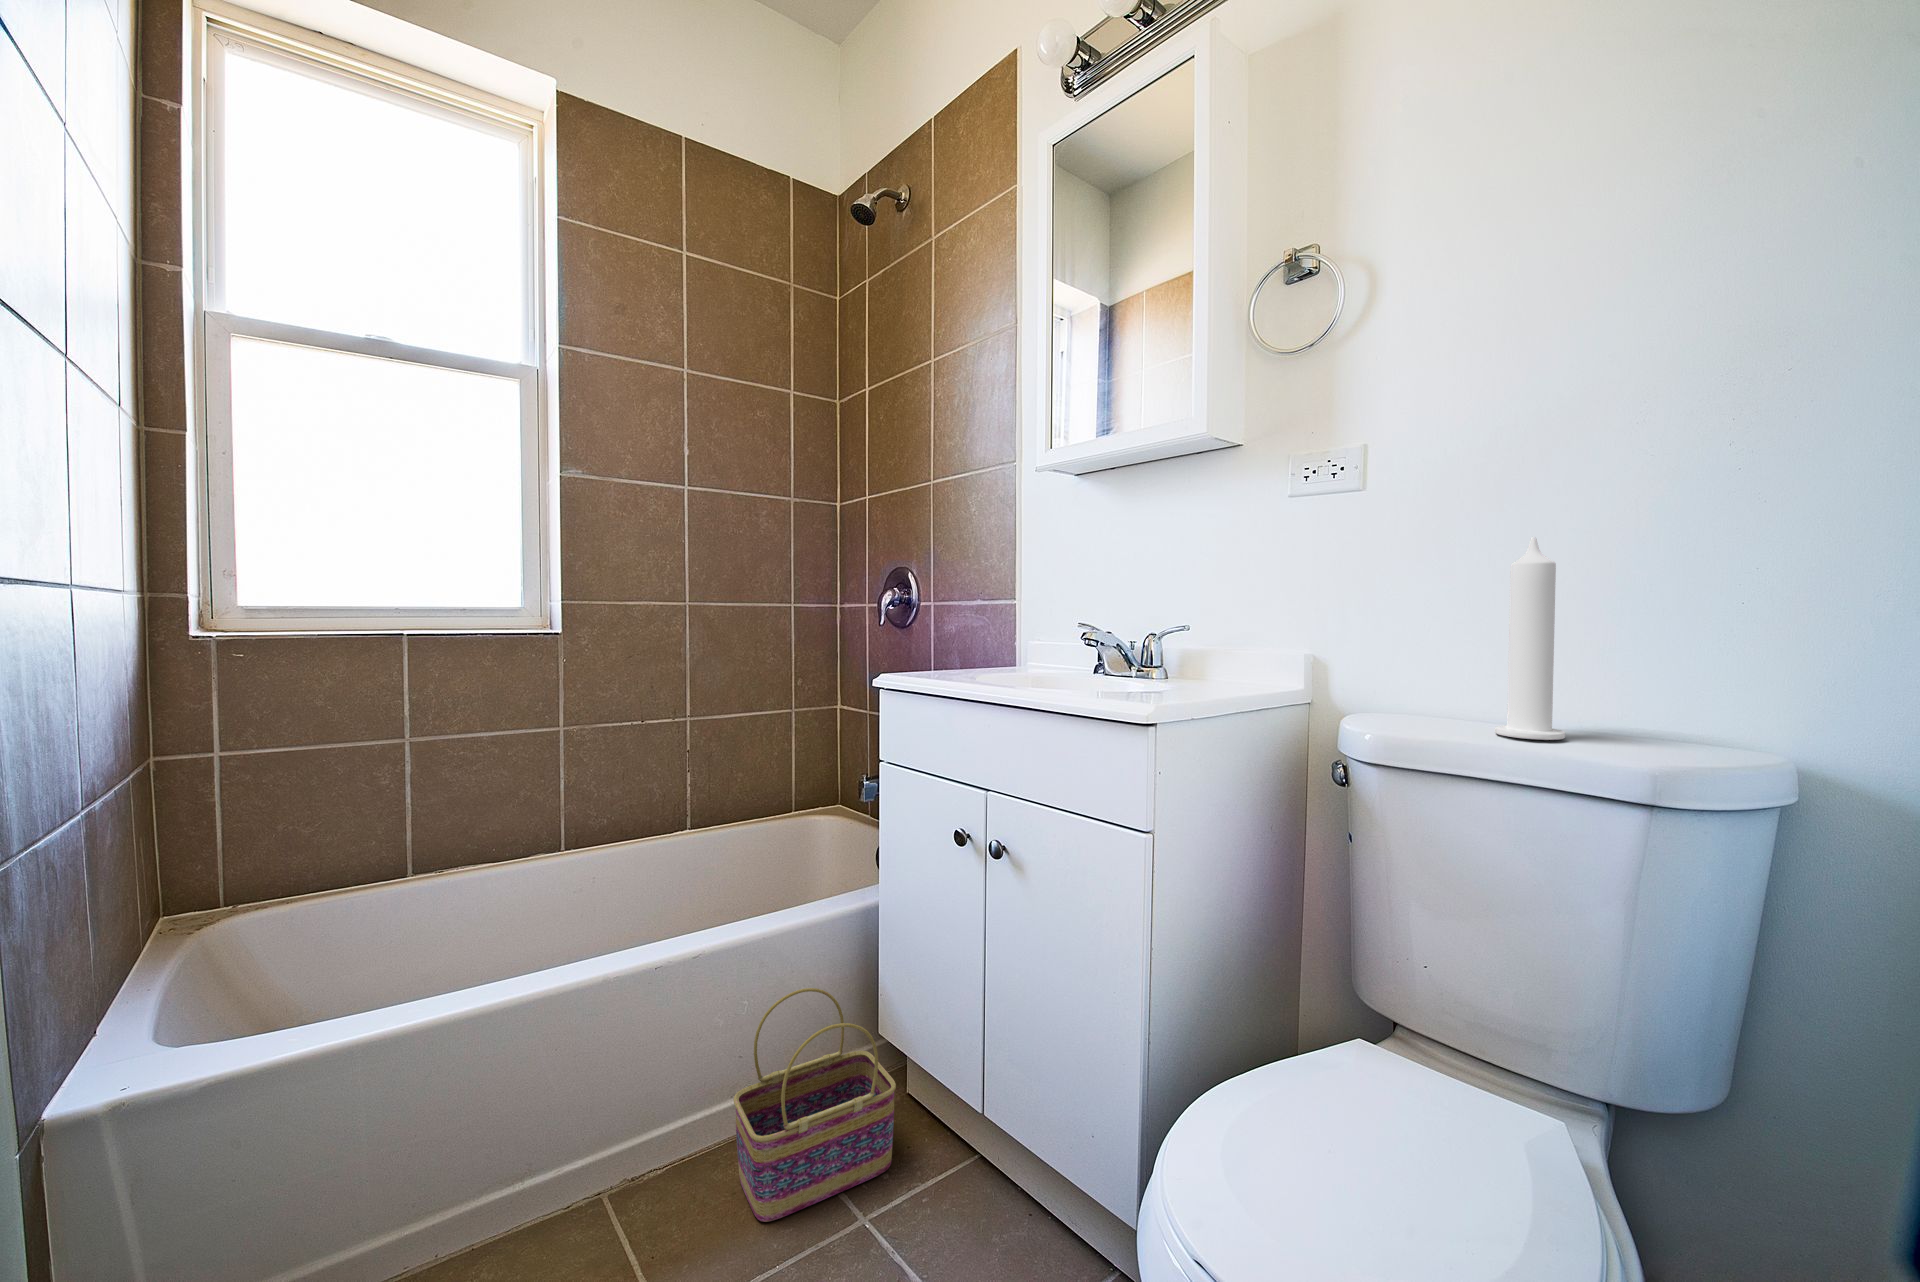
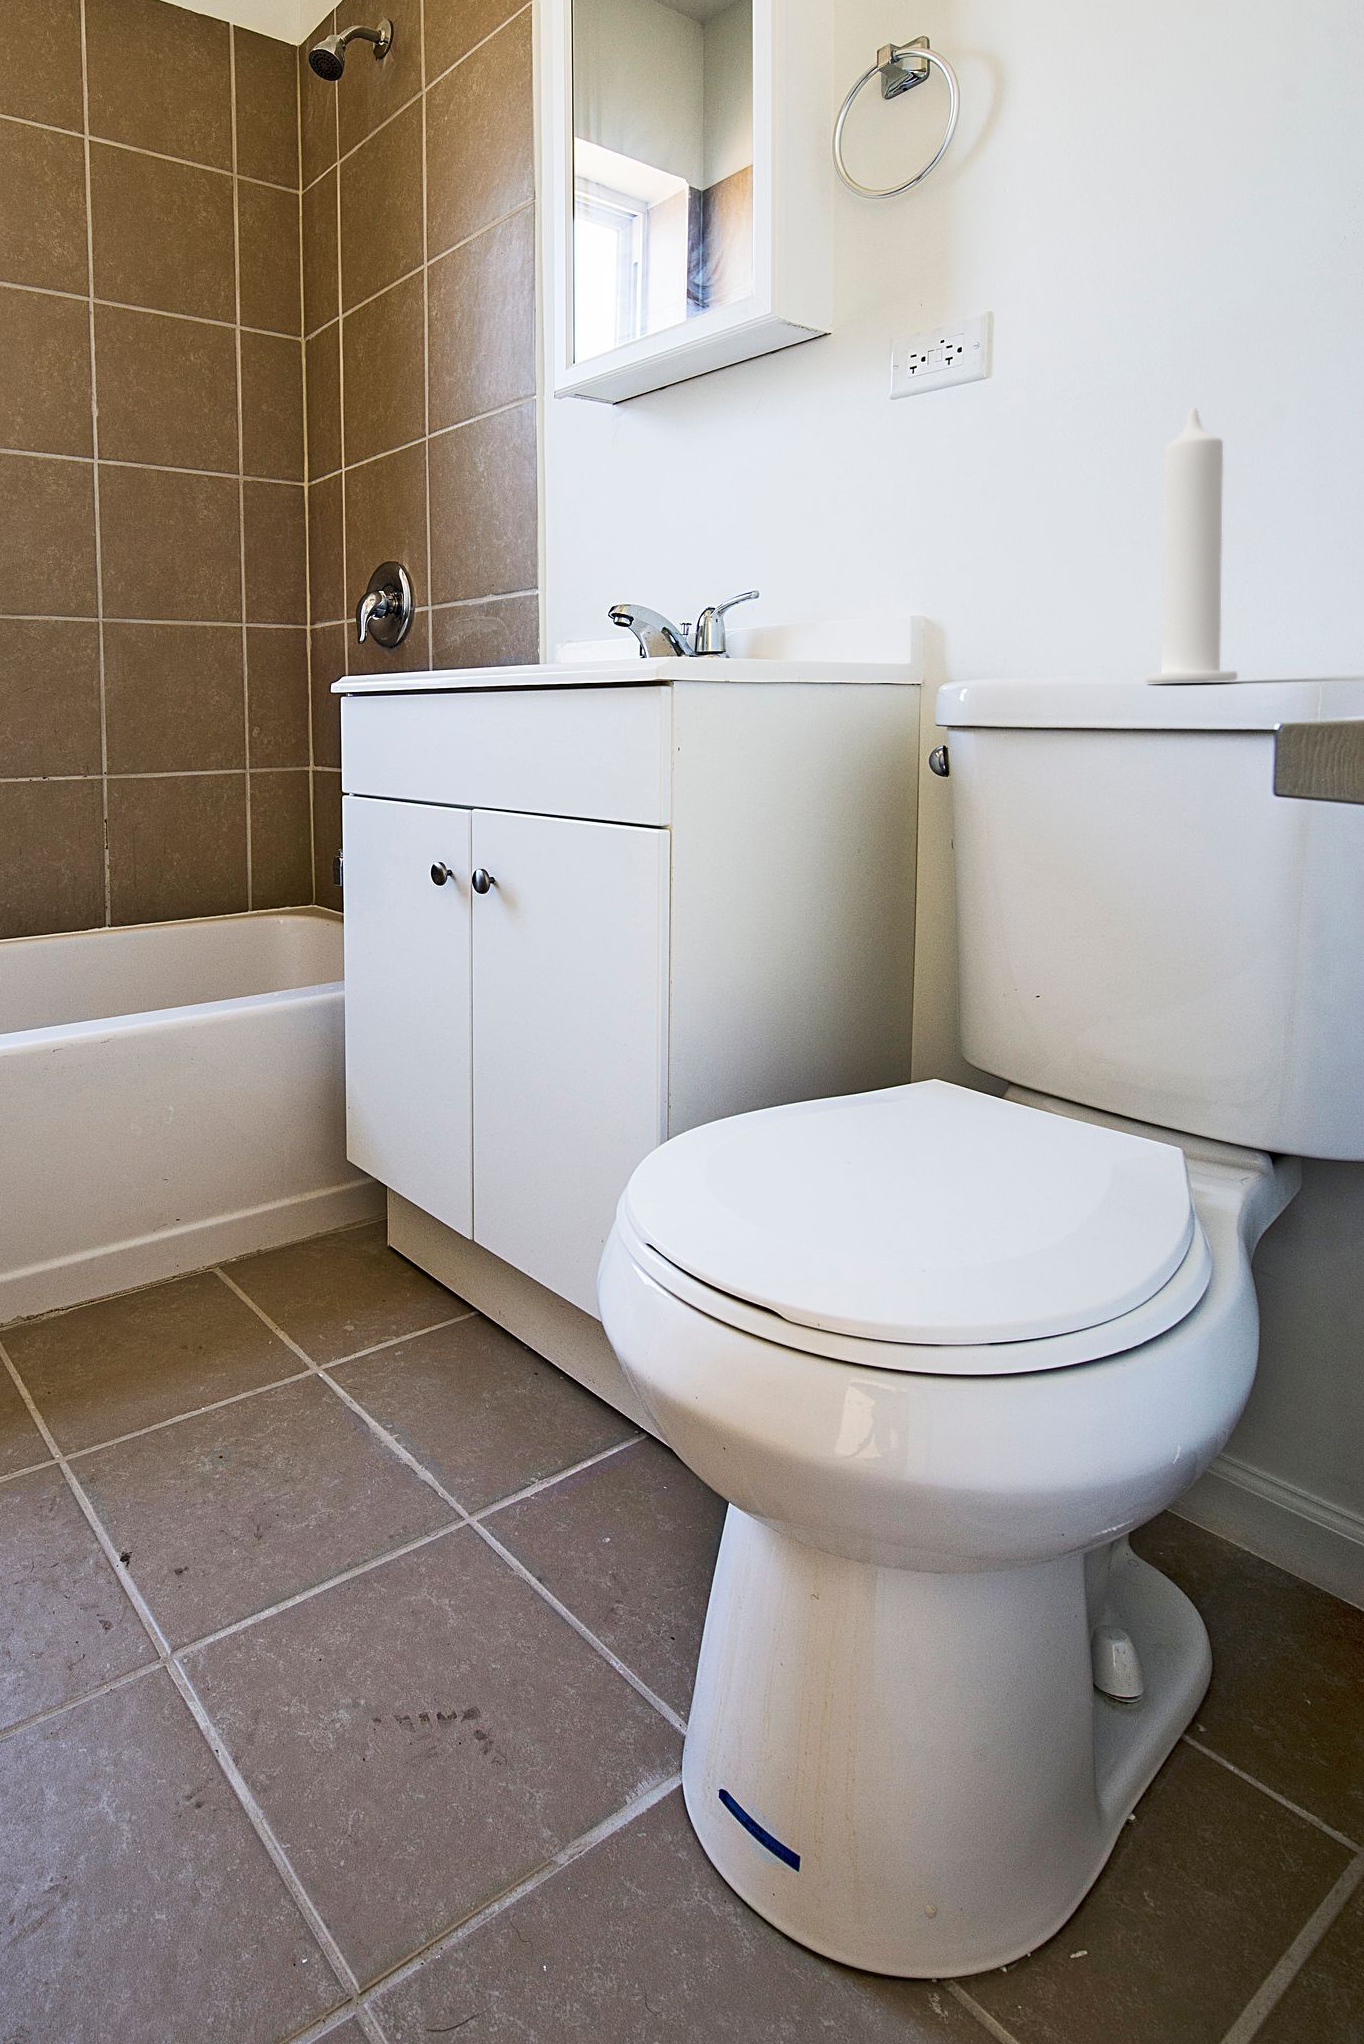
basket: present [734,988,896,1222] -> none [154,1091,365,1368]

